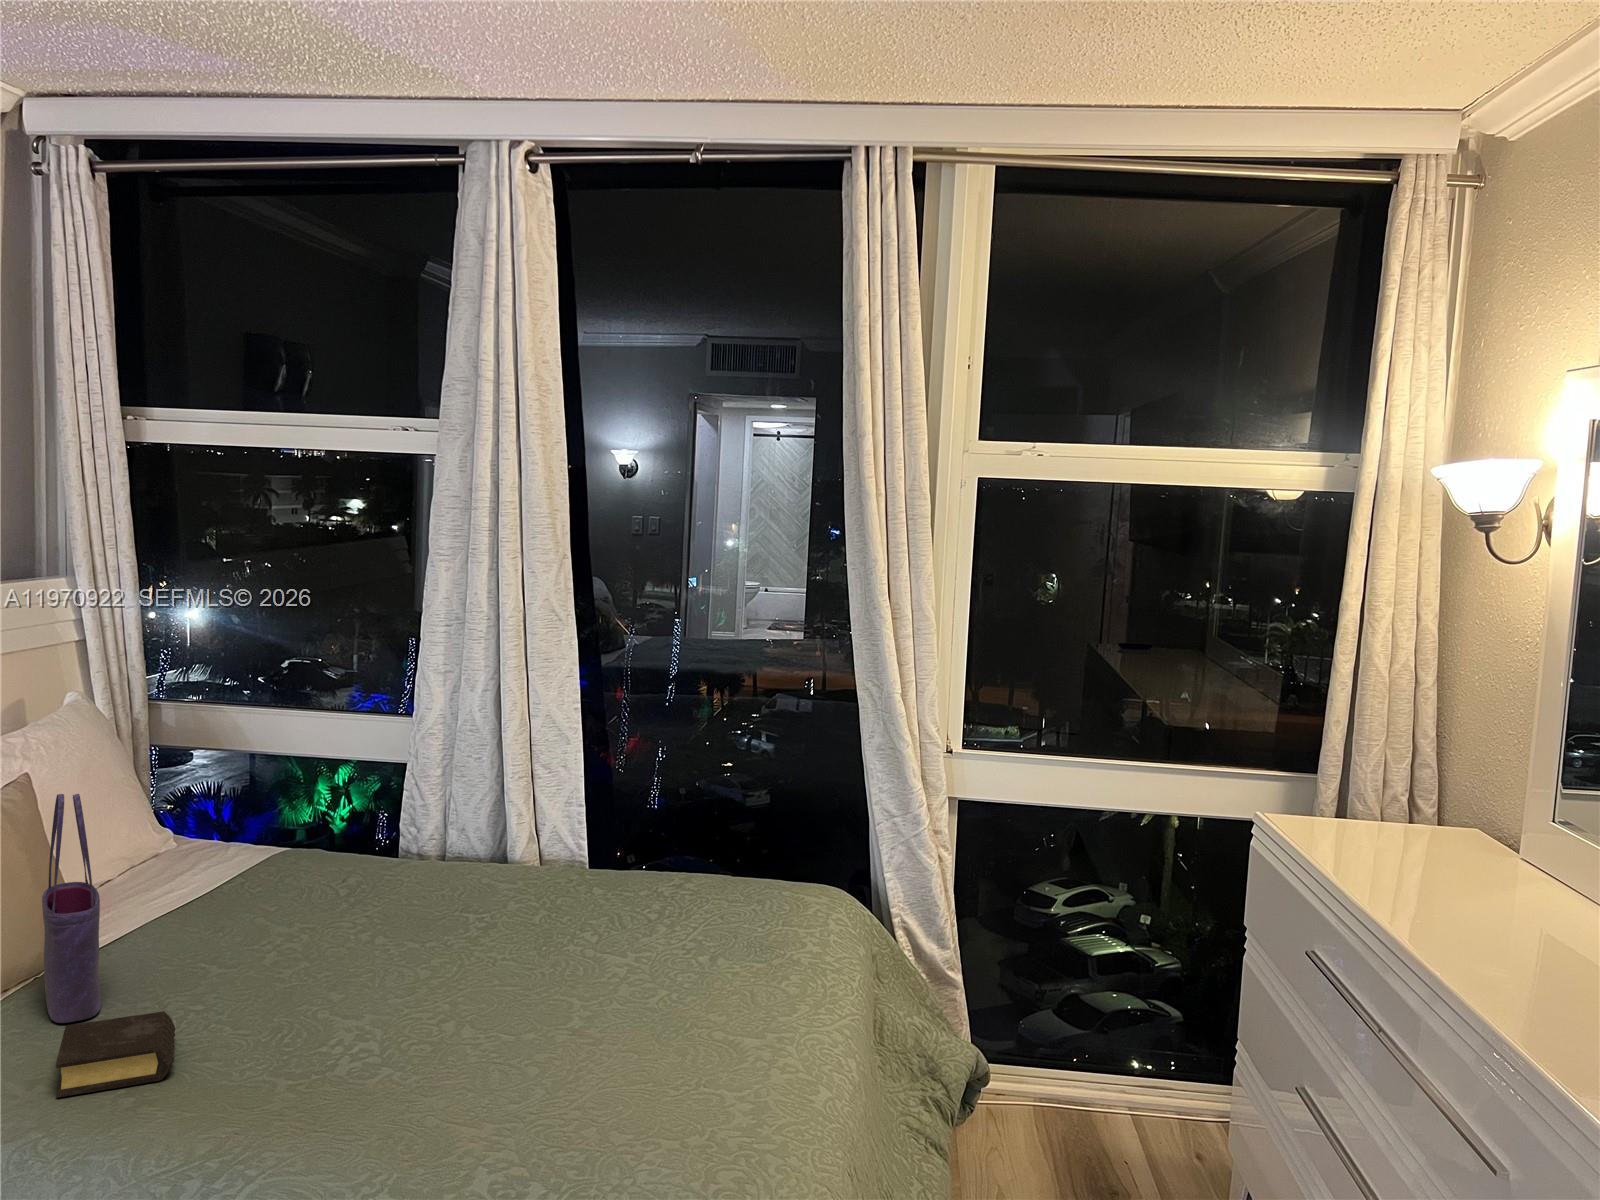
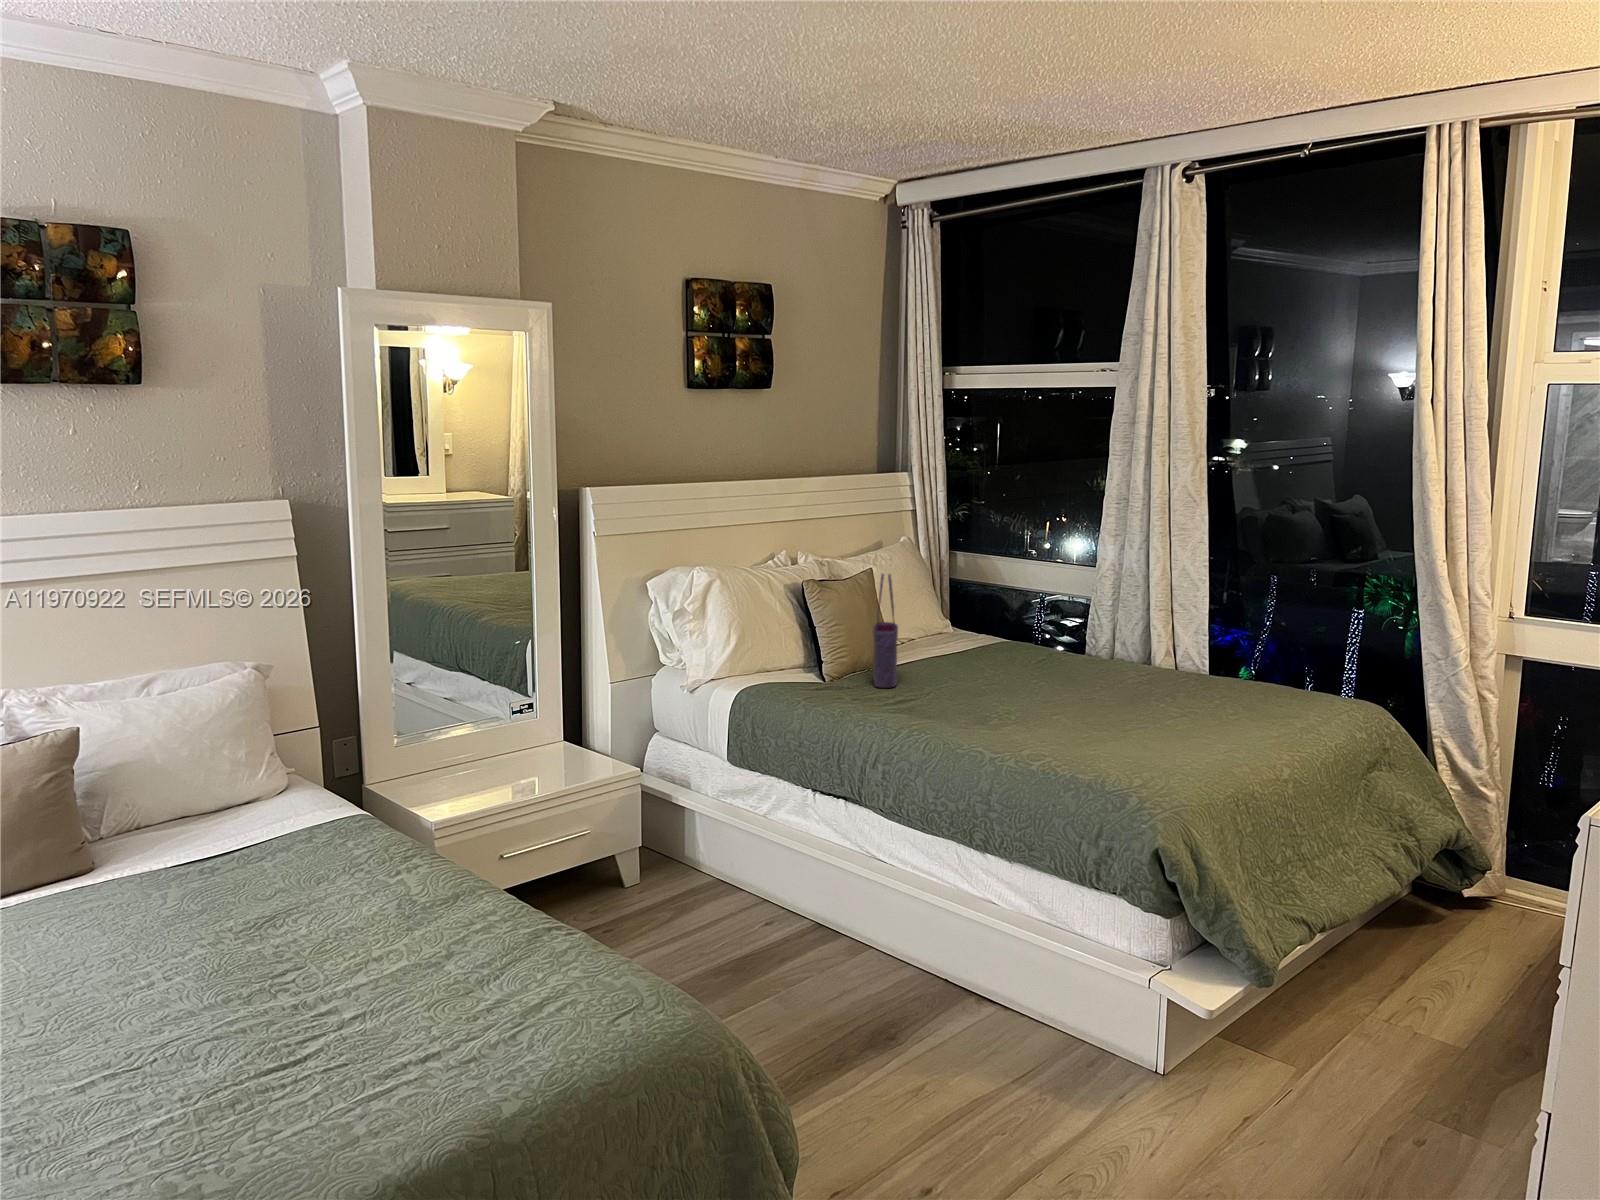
book: present [56,1011,176,1098] -> none [870,682,925,711]

